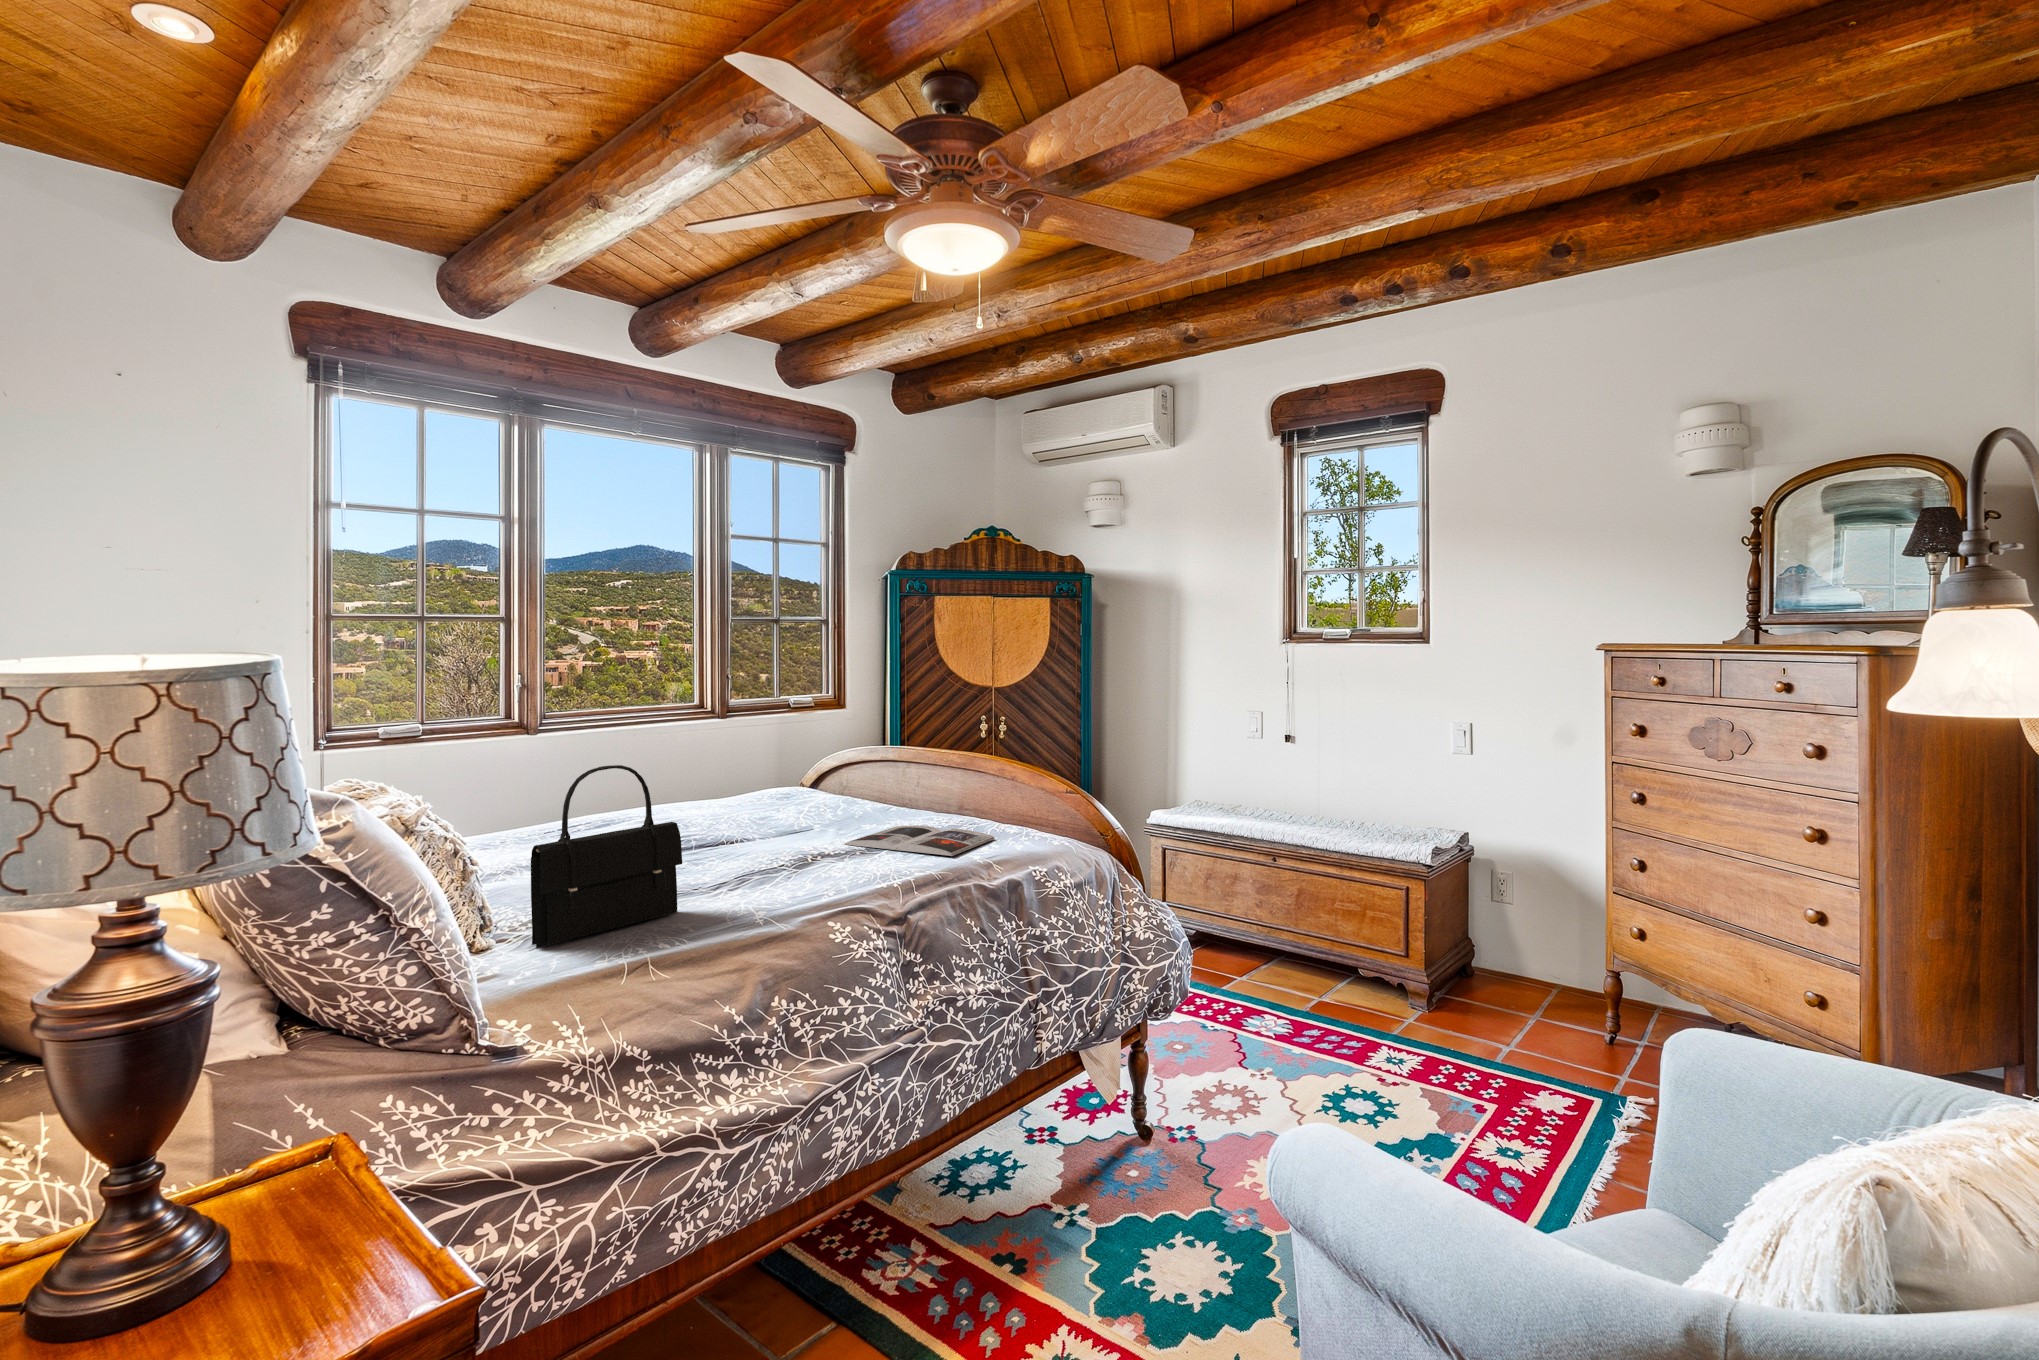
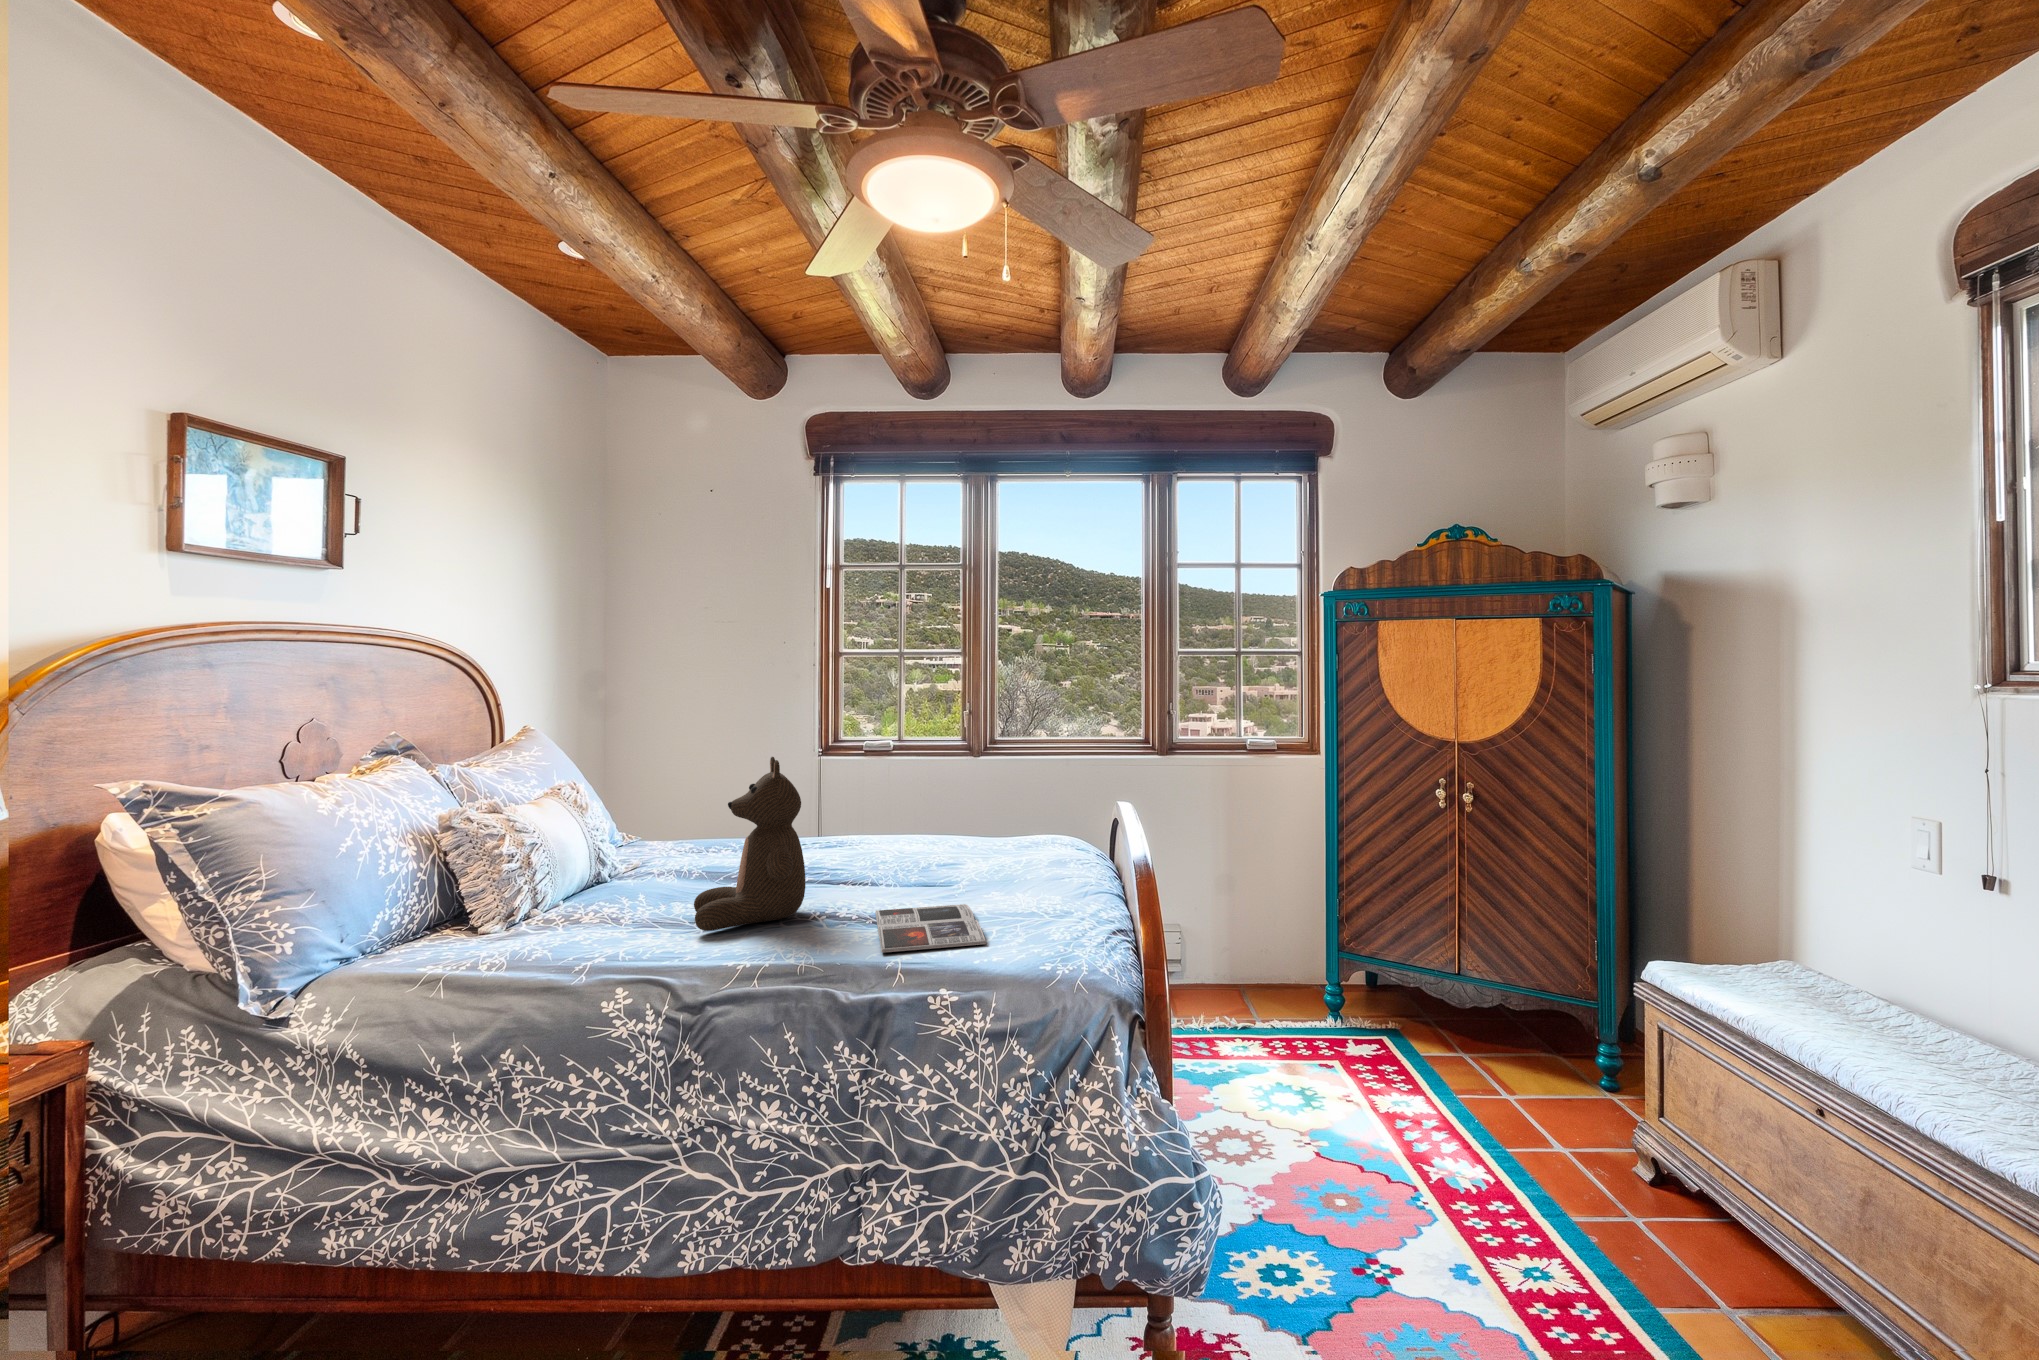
stuffed bear: none [696,712,830,880] -> present [694,757,805,931]
handbag: present [531,765,682,948] -> none [457,797,595,946]

